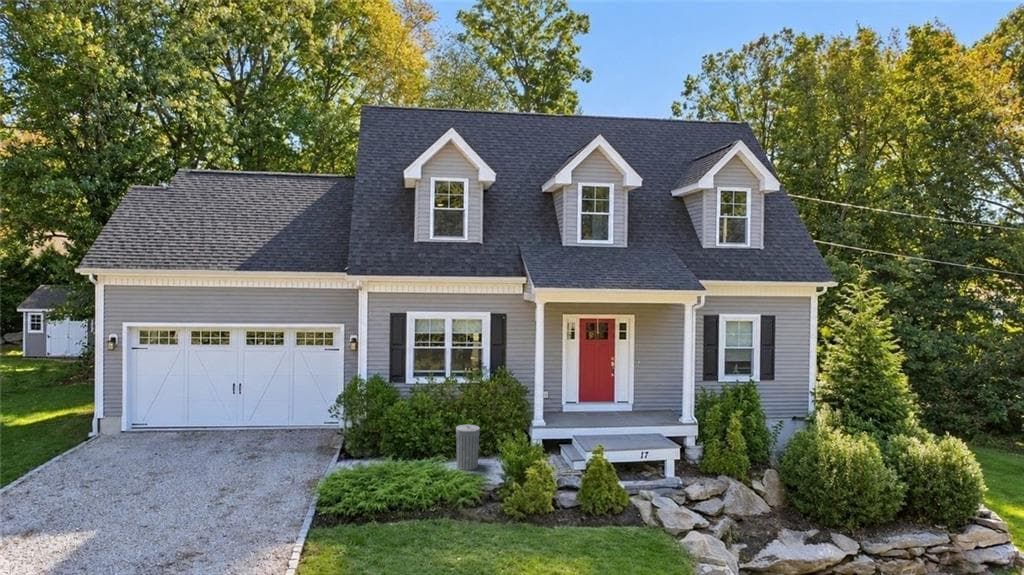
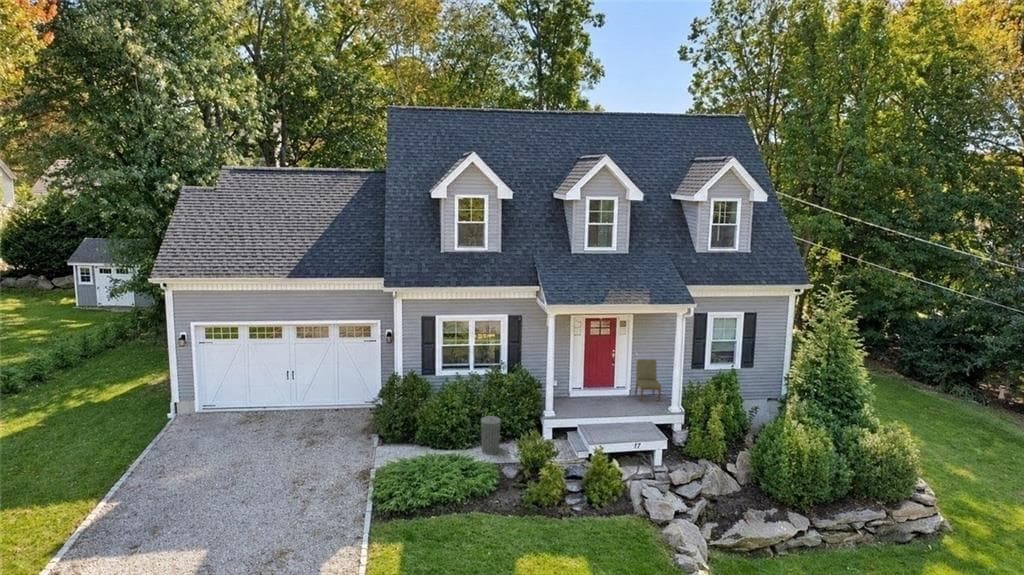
chair: none [639,368,669,416] -> present [635,359,661,402]

